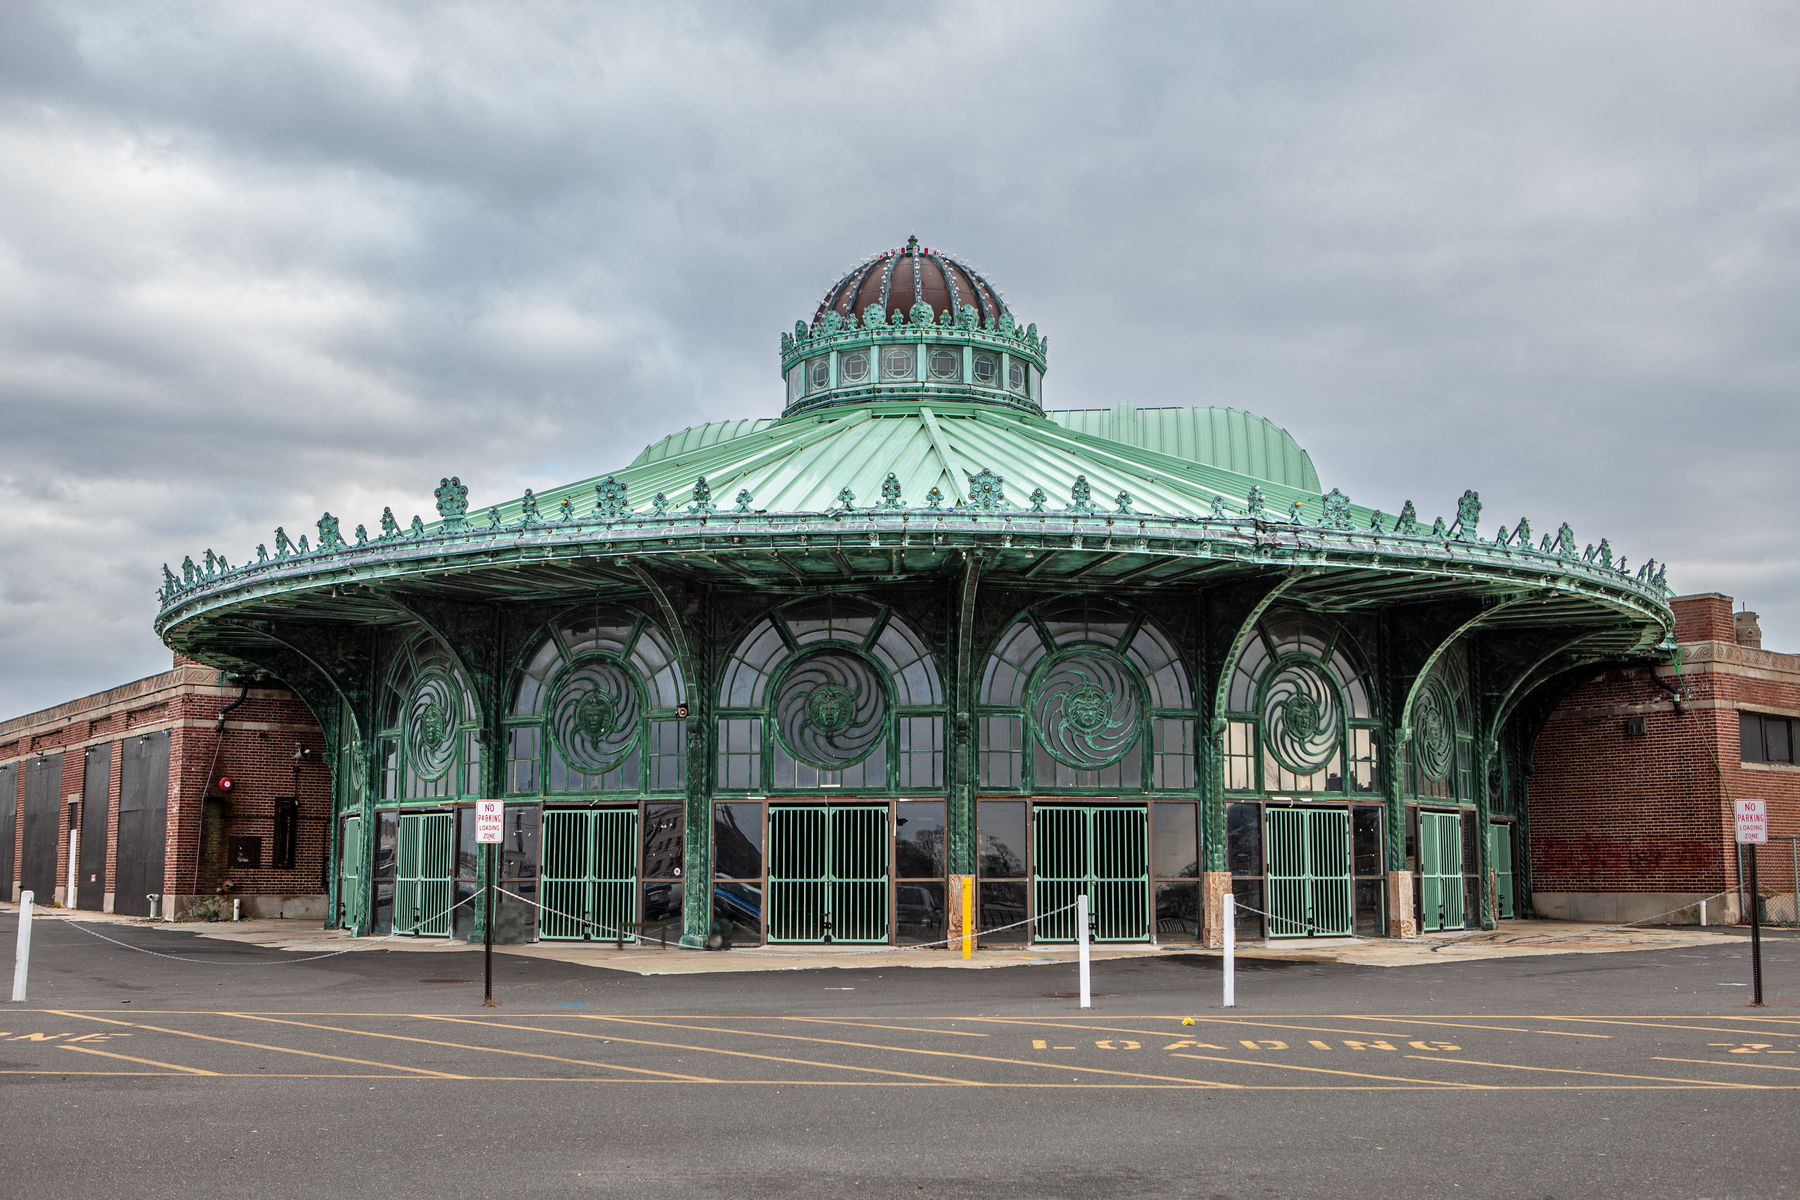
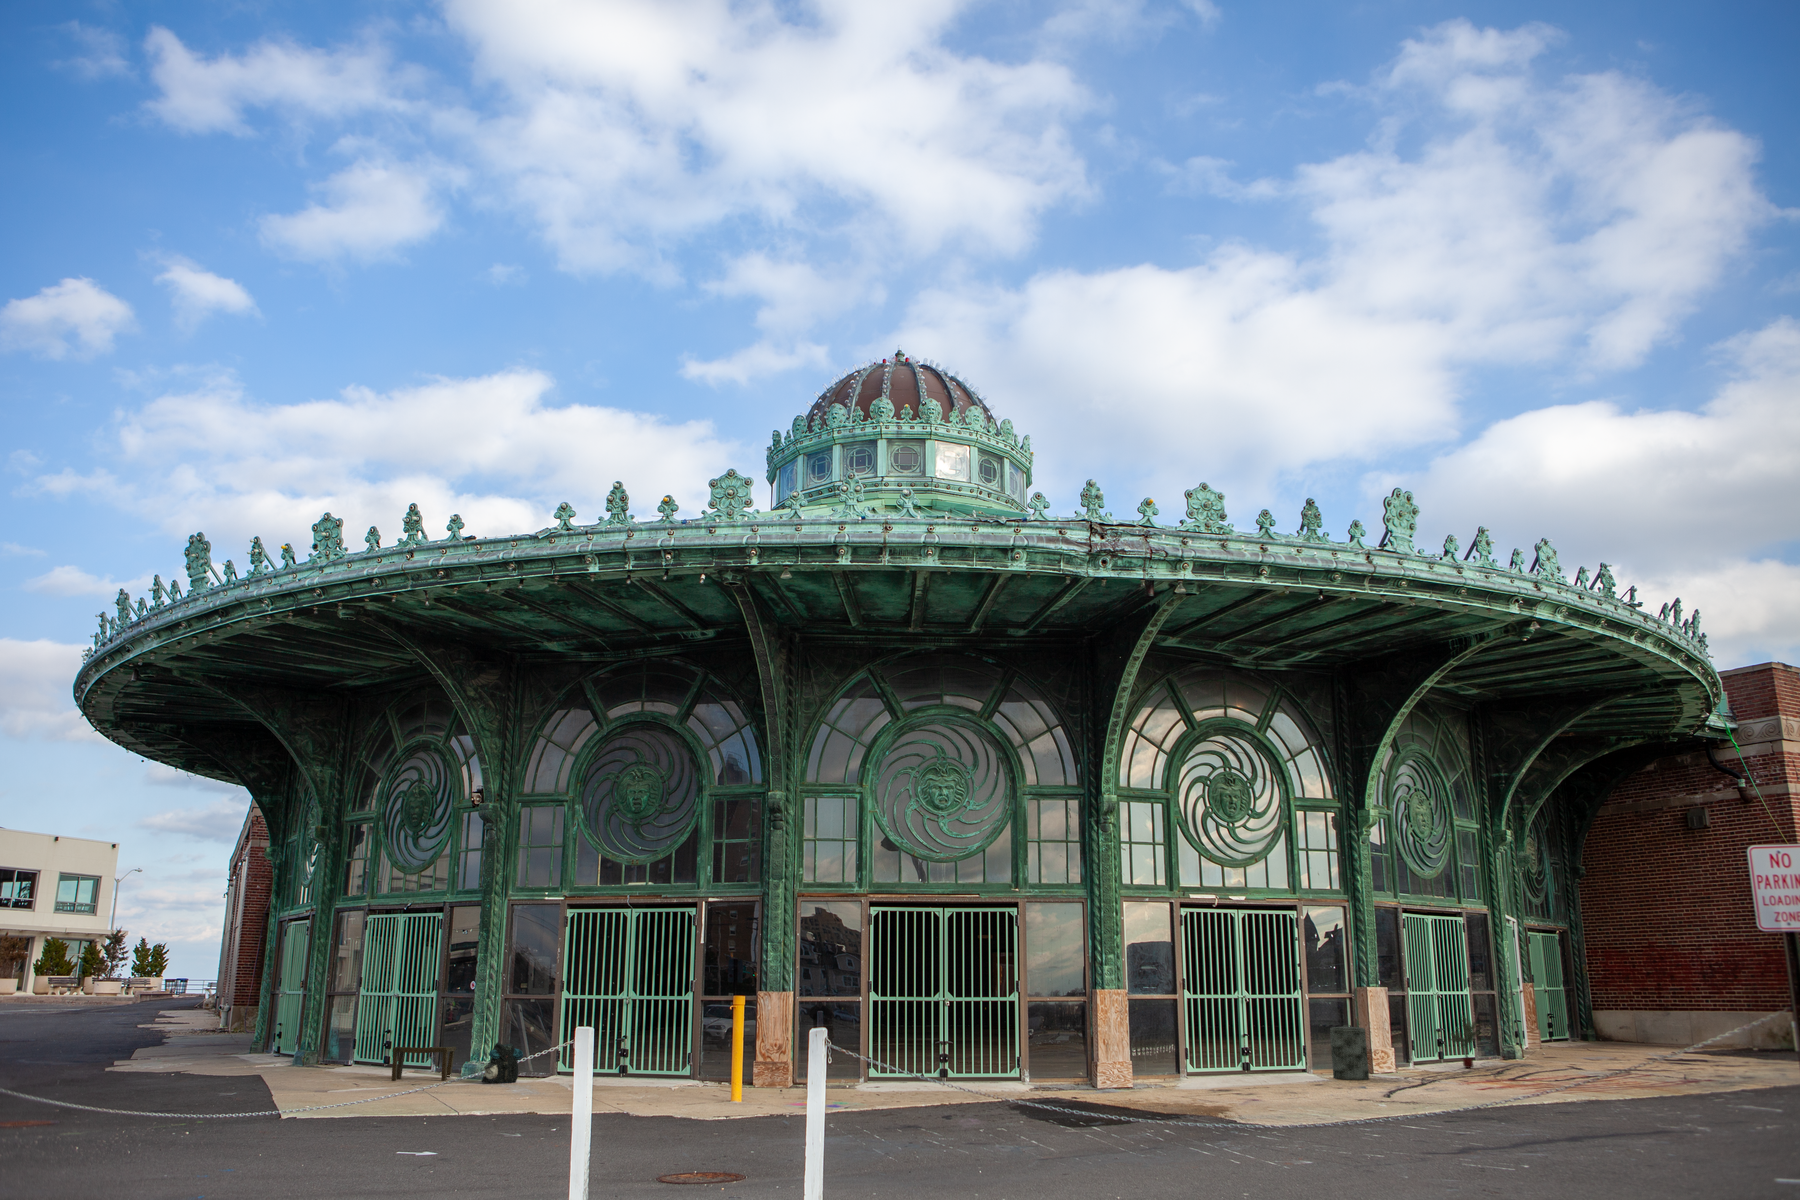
potted tree: none [1445,892,1468,934] -> present [1450,1018,1478,1068]
trash can: present [496,902,526,944] -> present [1330,1025,1369,1080]

